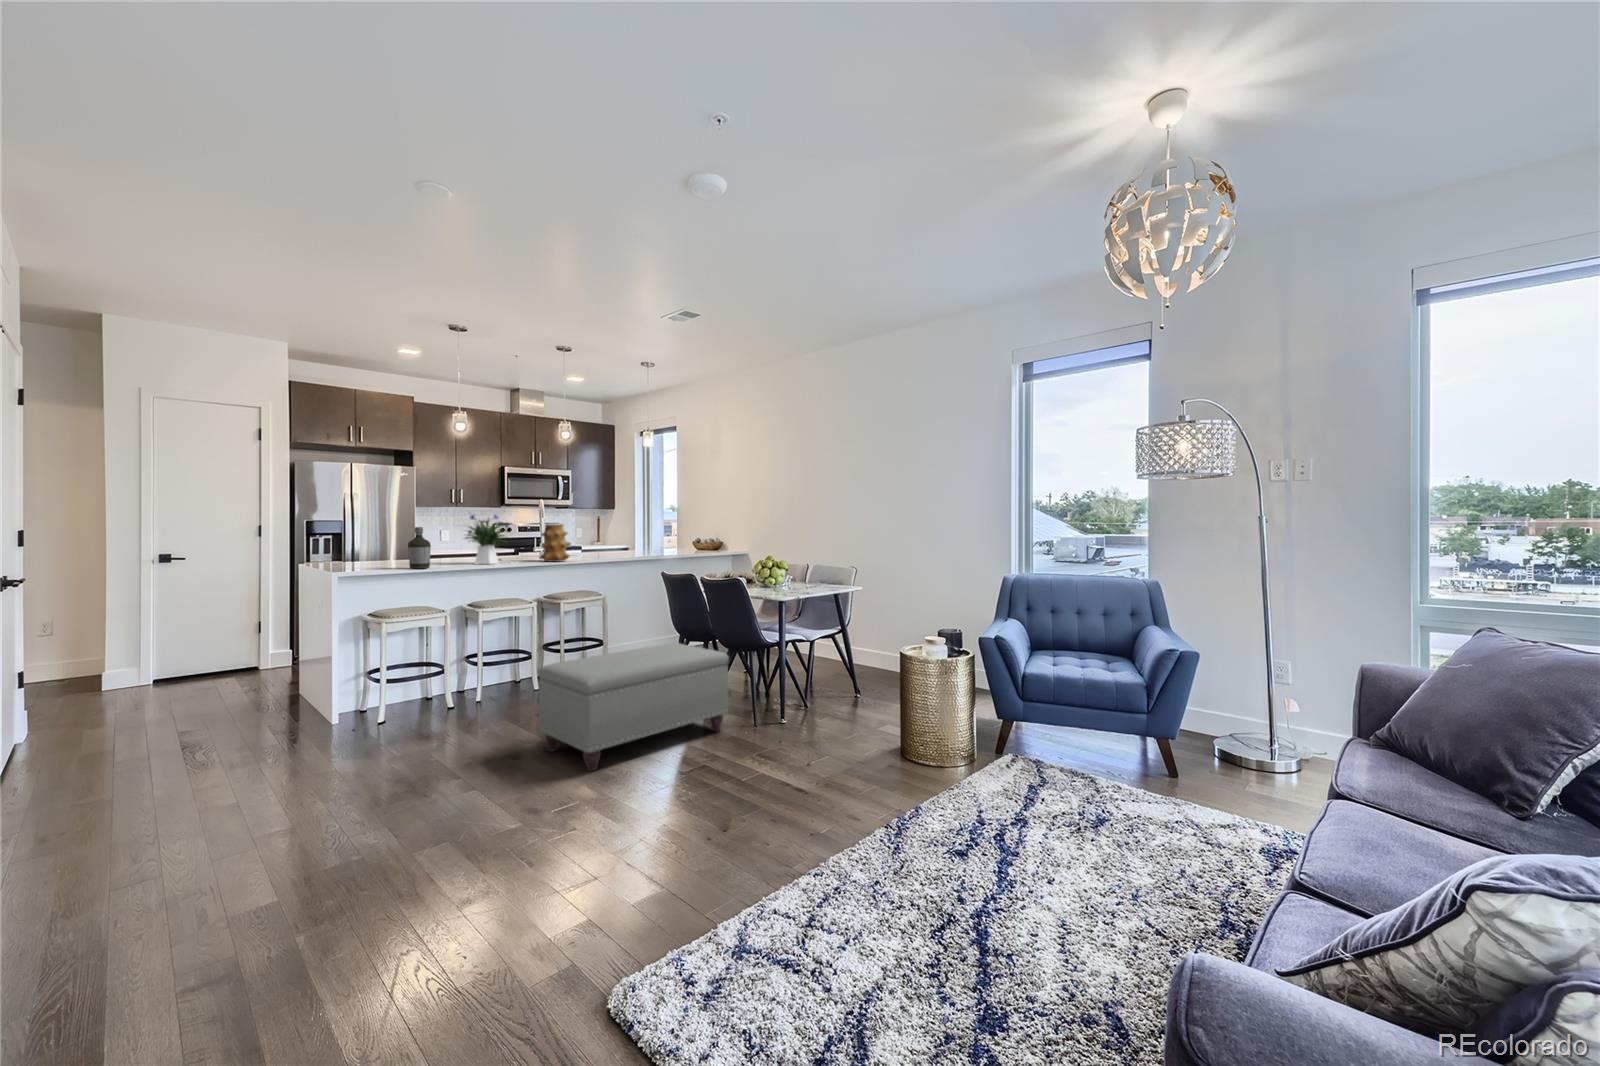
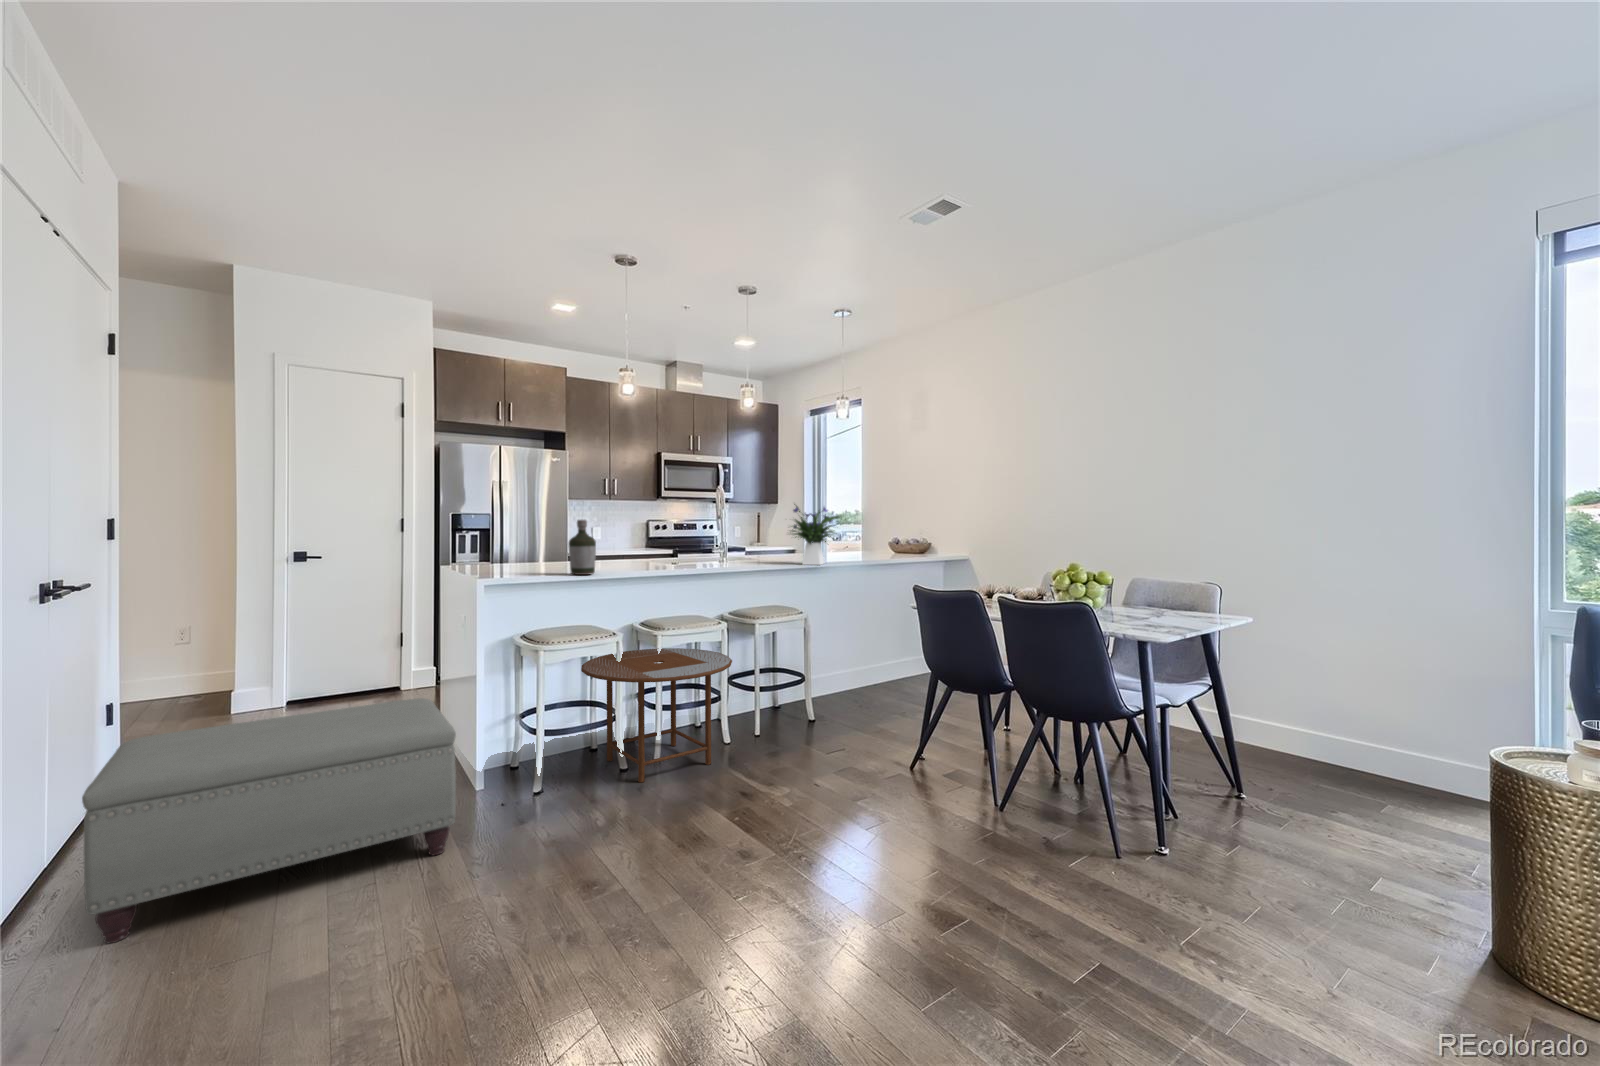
flower arrangement: present [465,514,509,564] -> present [791,504,840,565]
vase: present [540,524,571,562] -> none [722,517,761,567]
side table: none [416,623,536,715] -> present [581,648,732,783]
ottoman: present [538,643,729,771] -> present [82,698,456,943]

